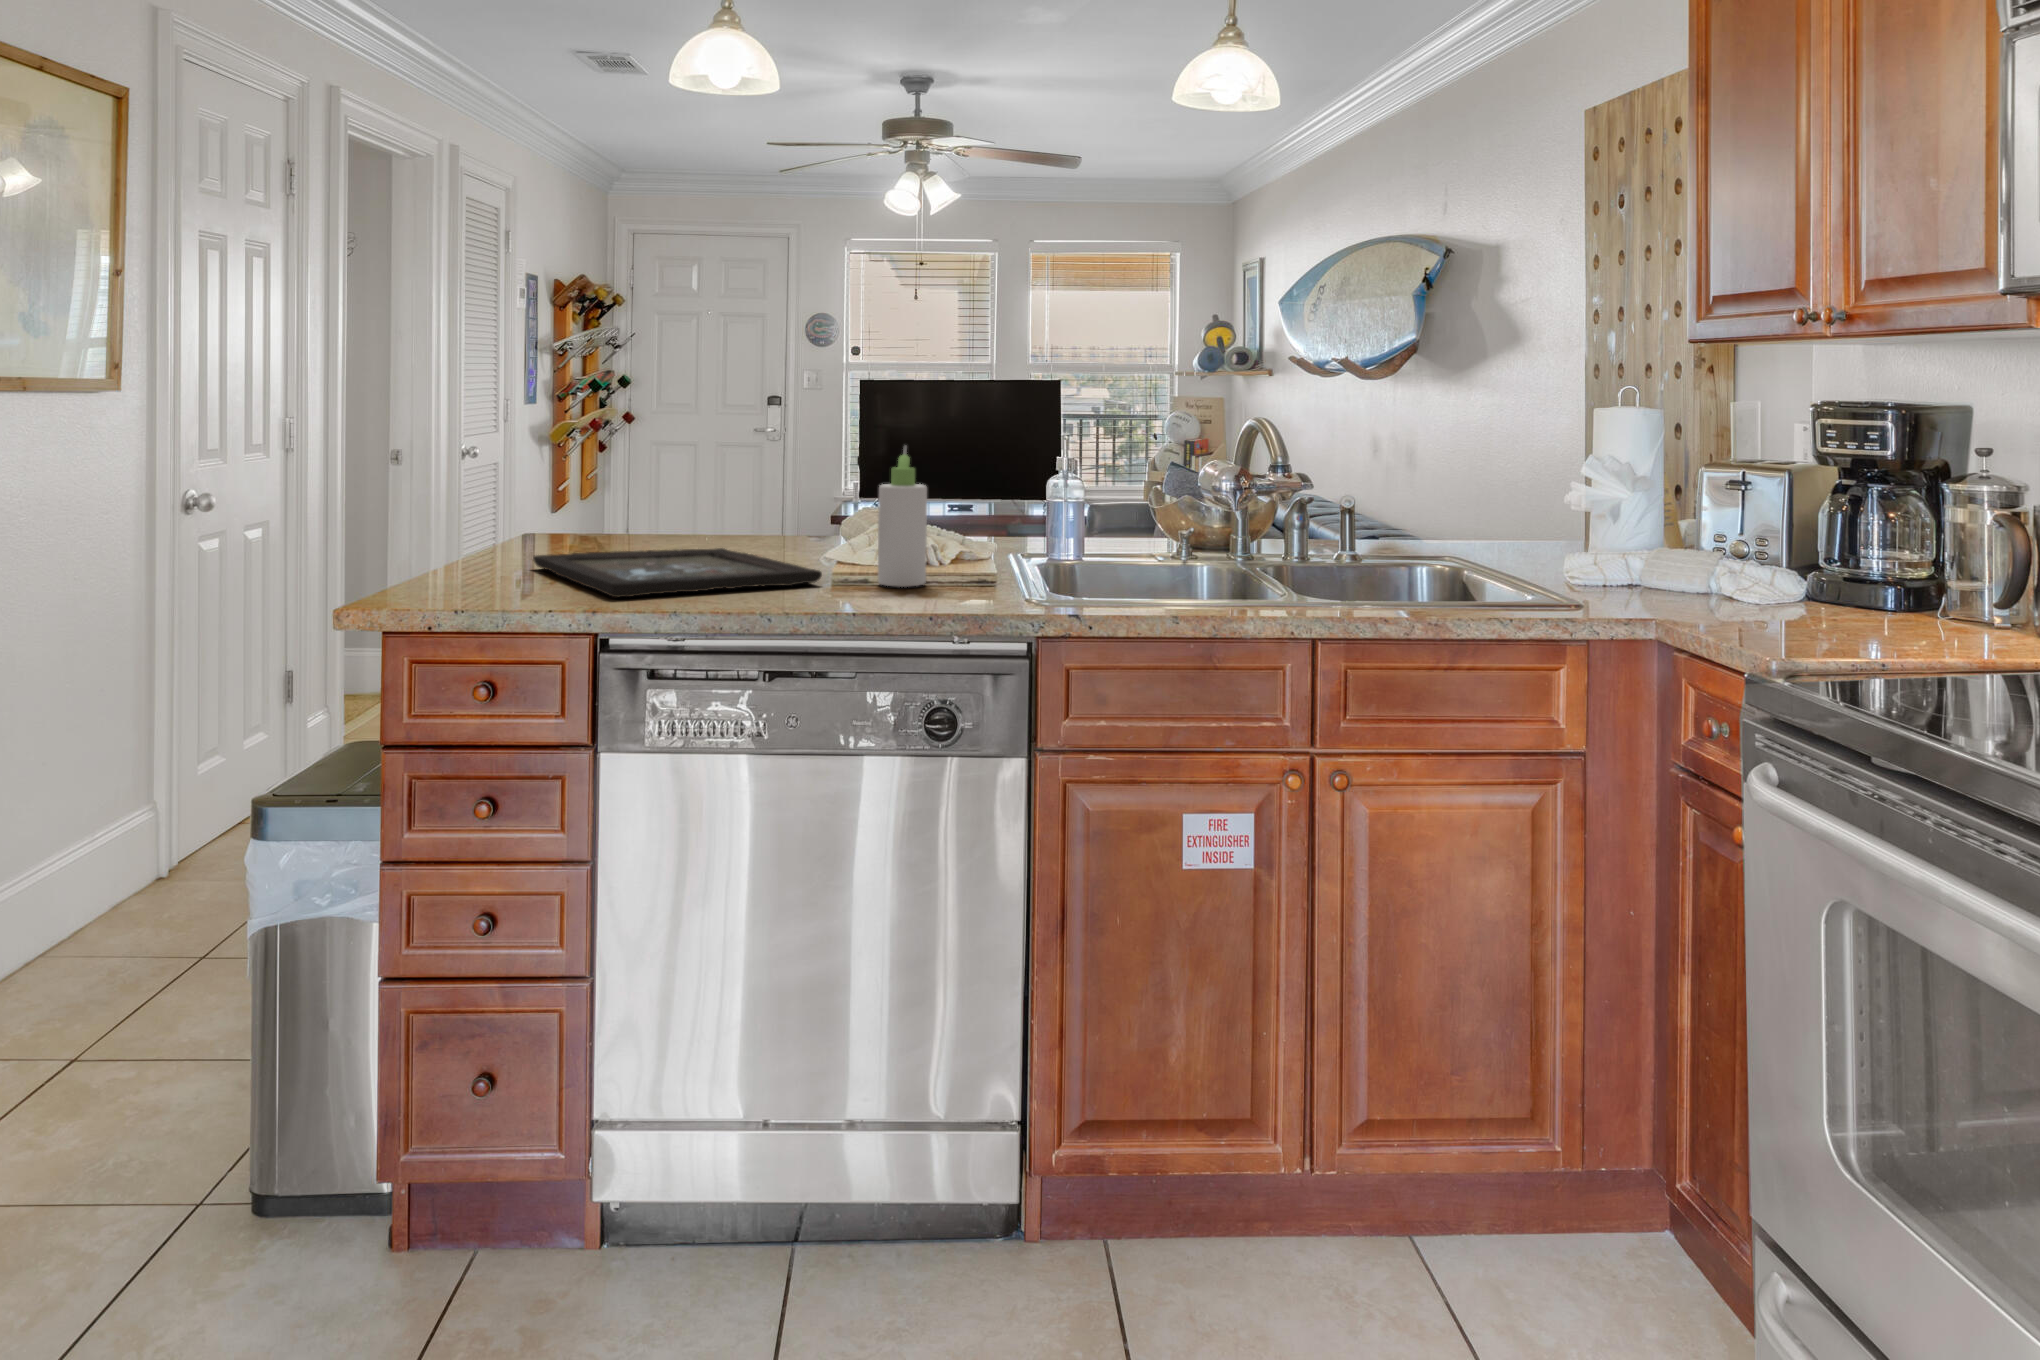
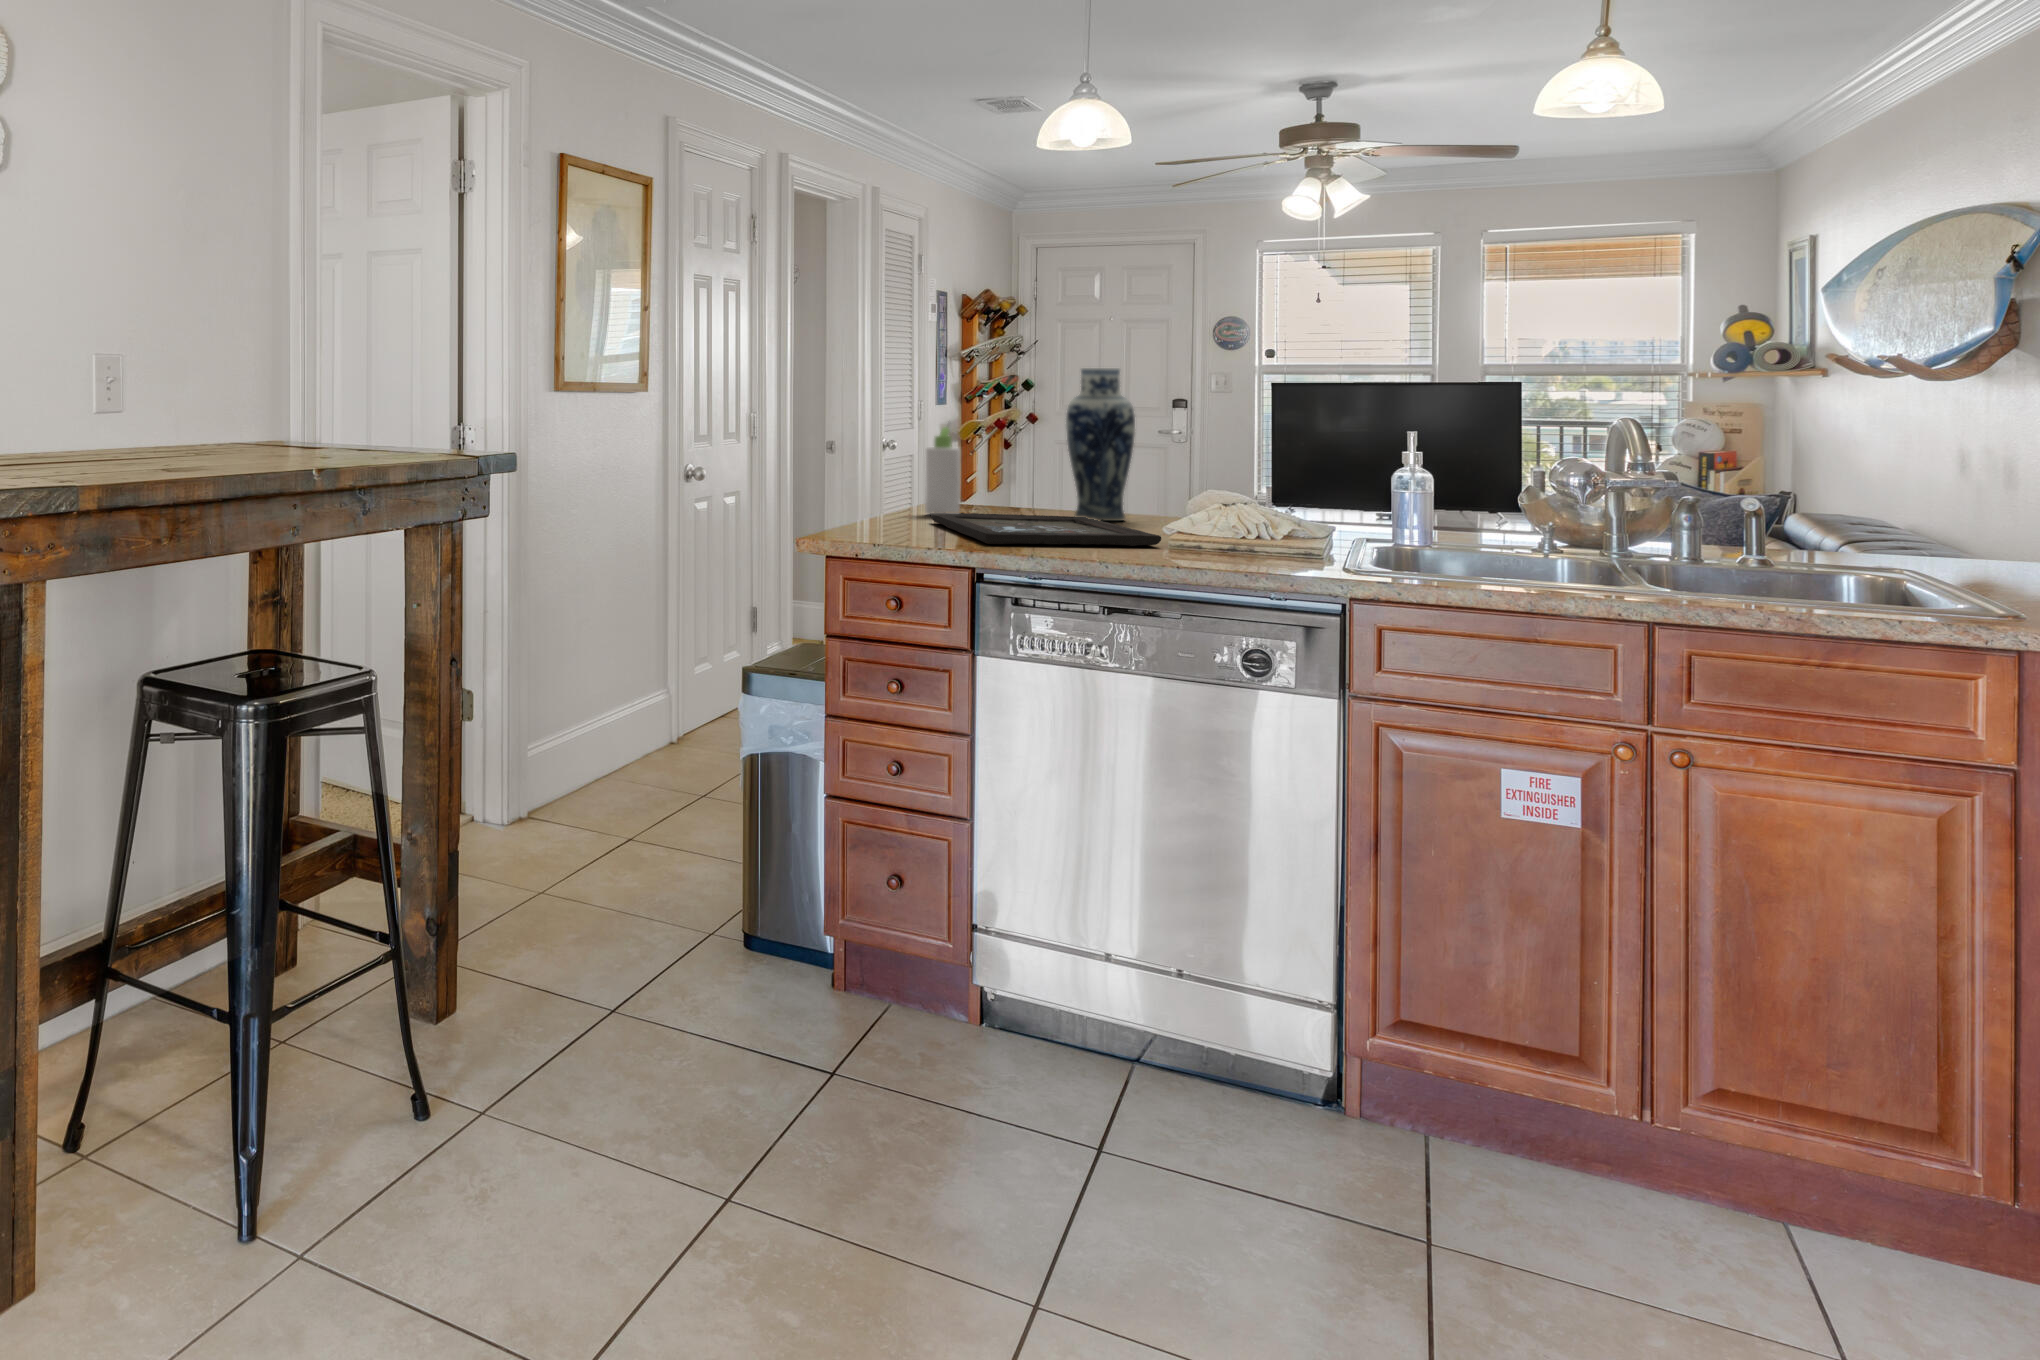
vase: none [701,363,779,551] -> present [1066,368,1135,521]
bottle: present [878,445,927,587] -> present [925,424,960,514]

